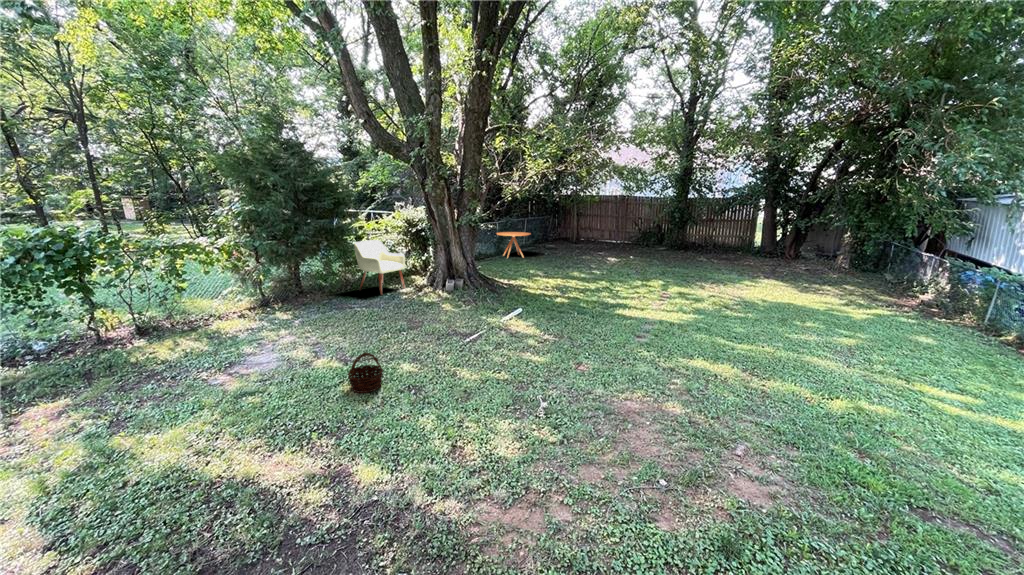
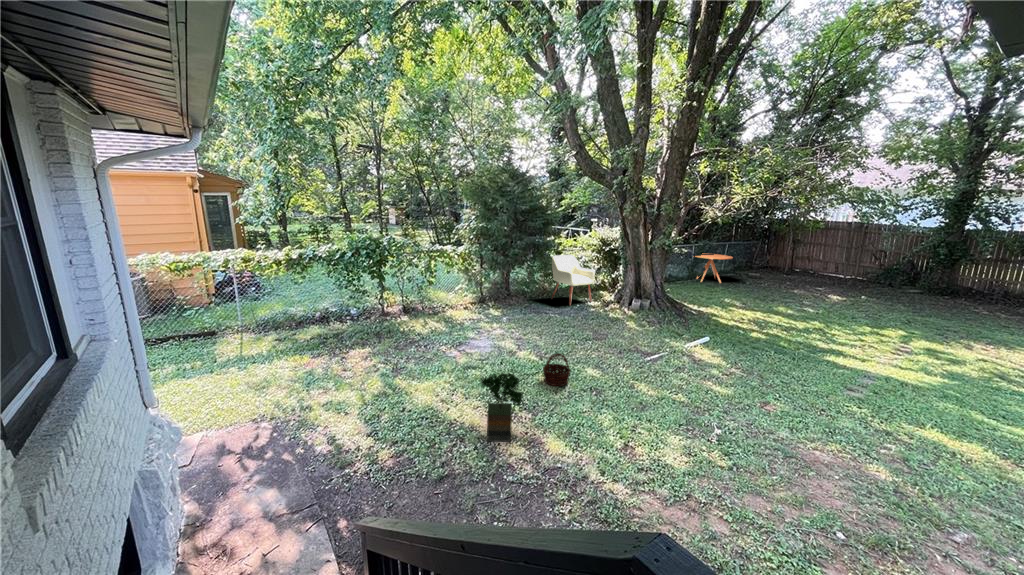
potted tree: none [240,394,315,499] -> present [481,373,524,442]

